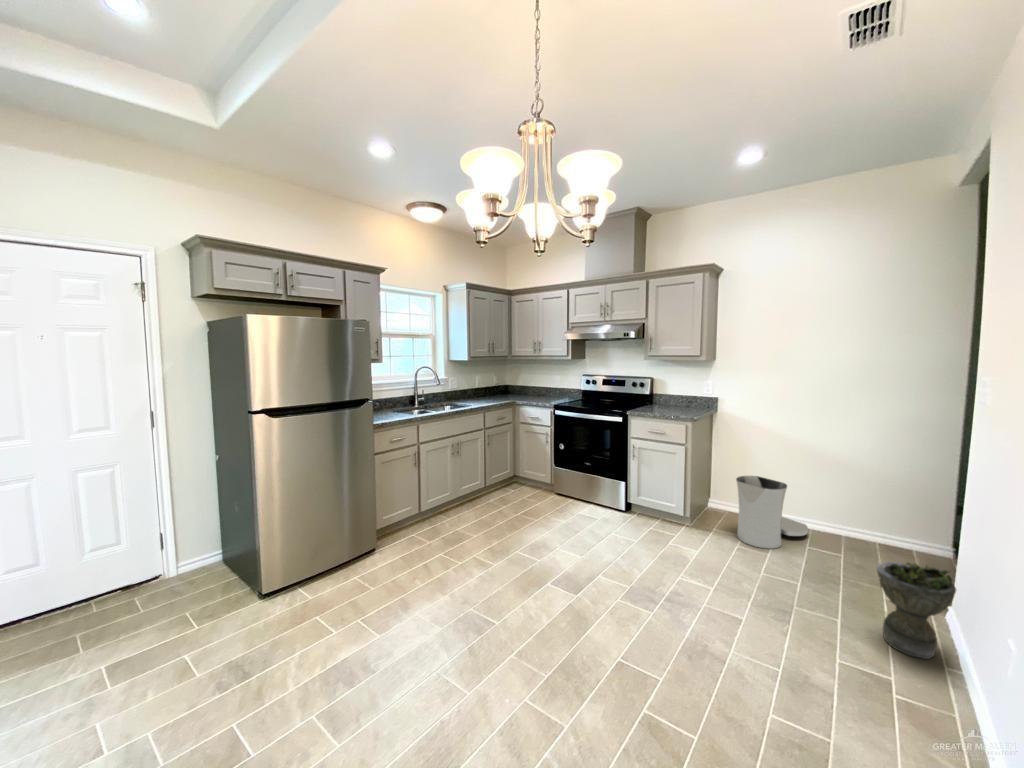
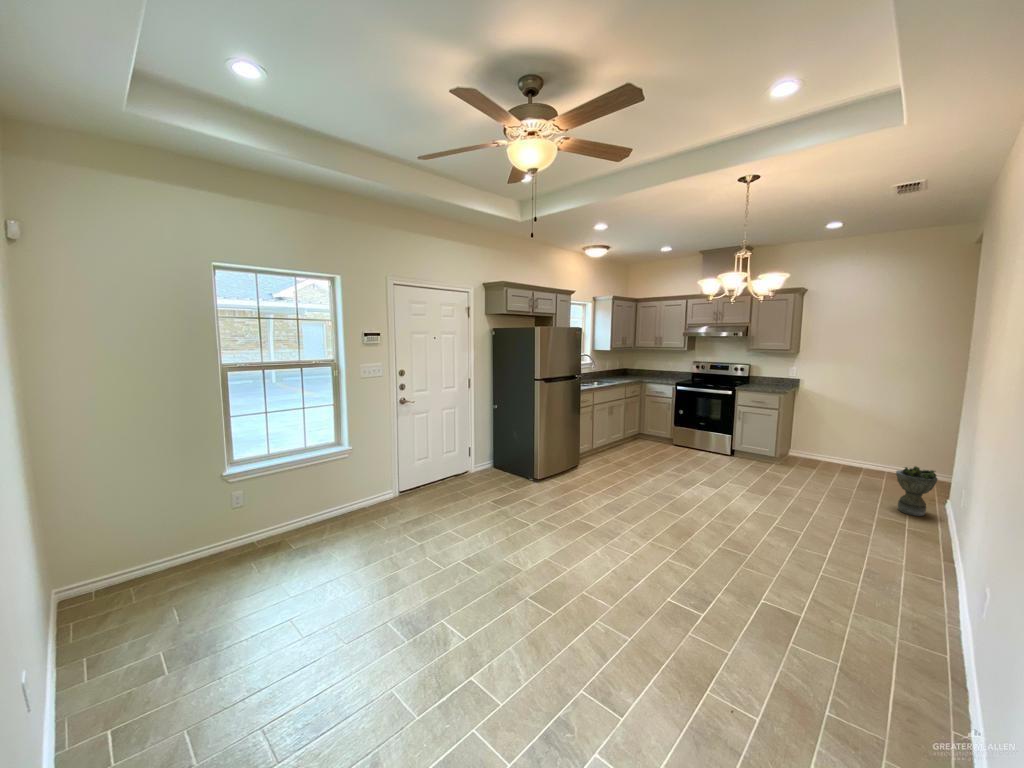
trash can: present [736,476,808,549] -> none [811,431,861,476]

